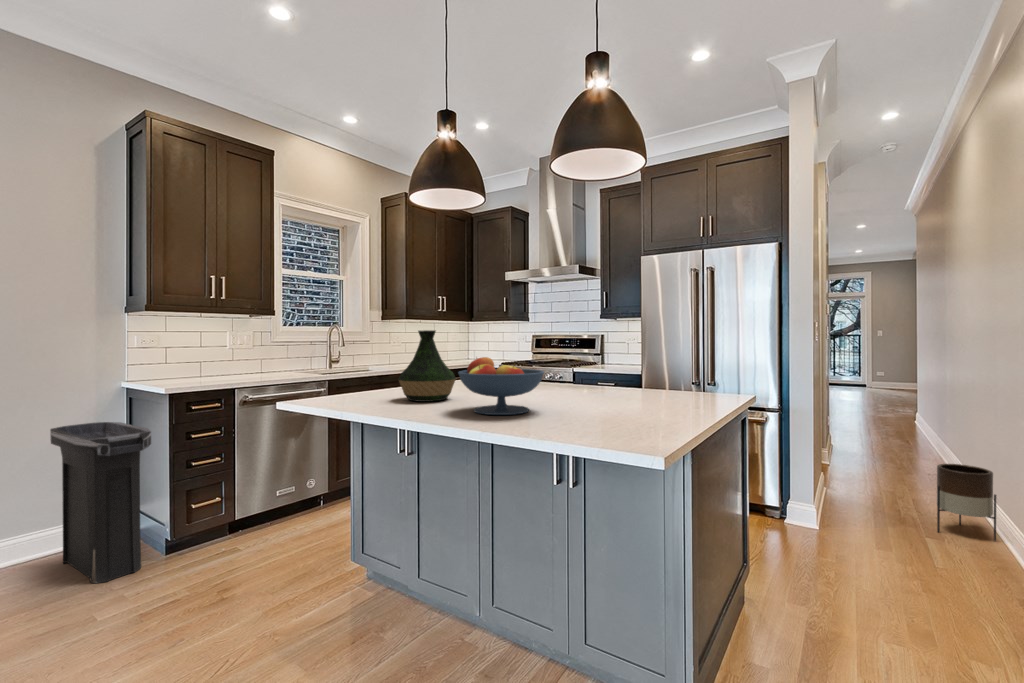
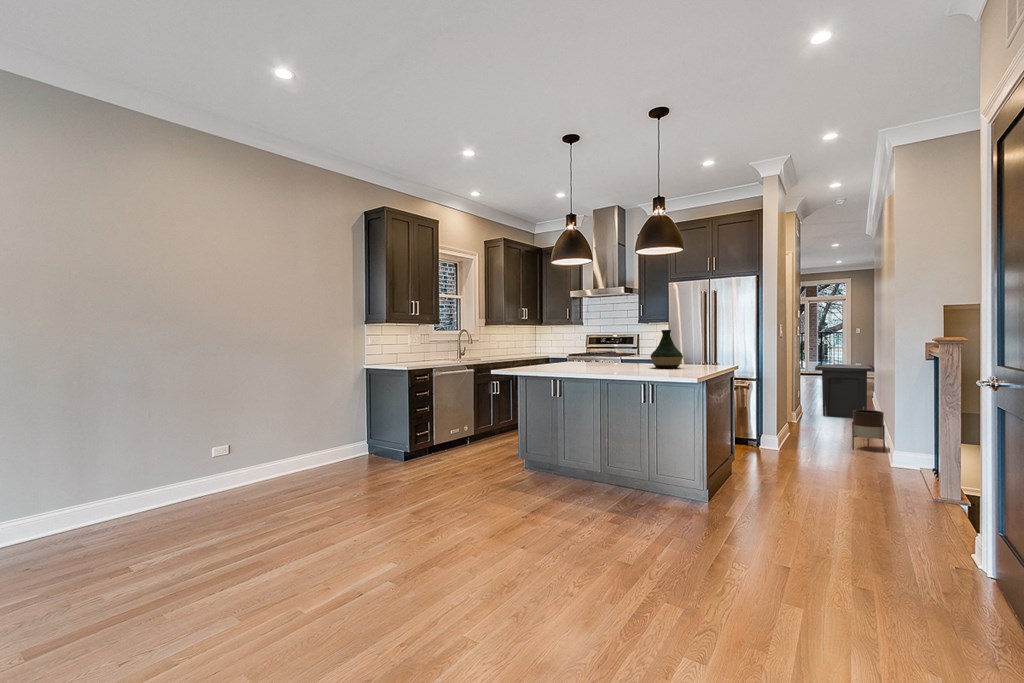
vase: present [399,330,456,402] -> present [650,330,683,368]
fruit bowl: present [458,357,544,415] -> none [593,344,635,370]
trash can: present [50,422,151,583] -> present [815,364,875,418]

